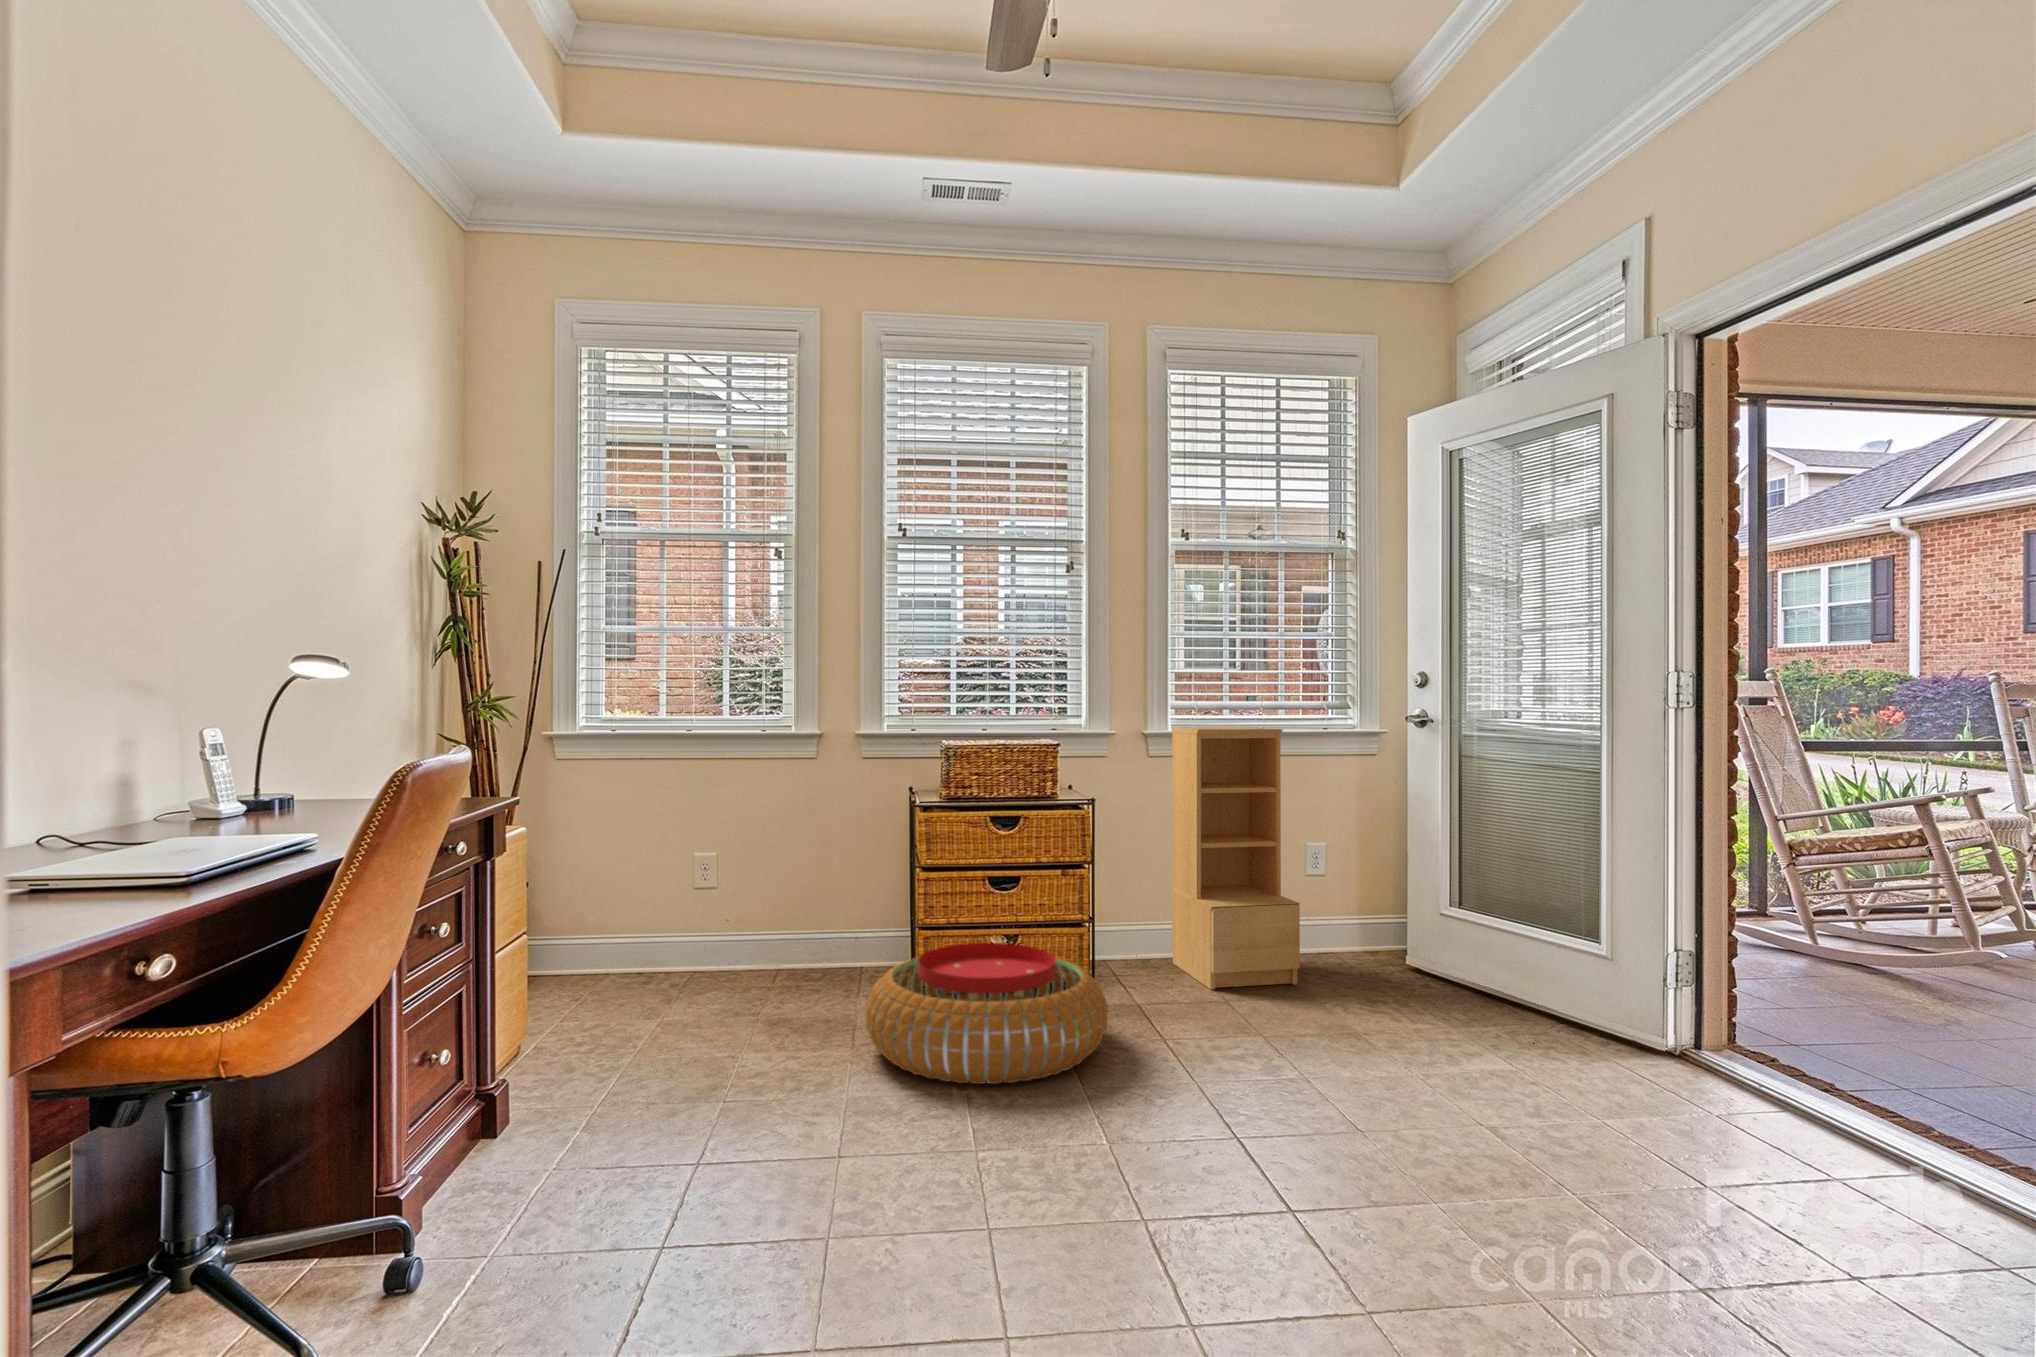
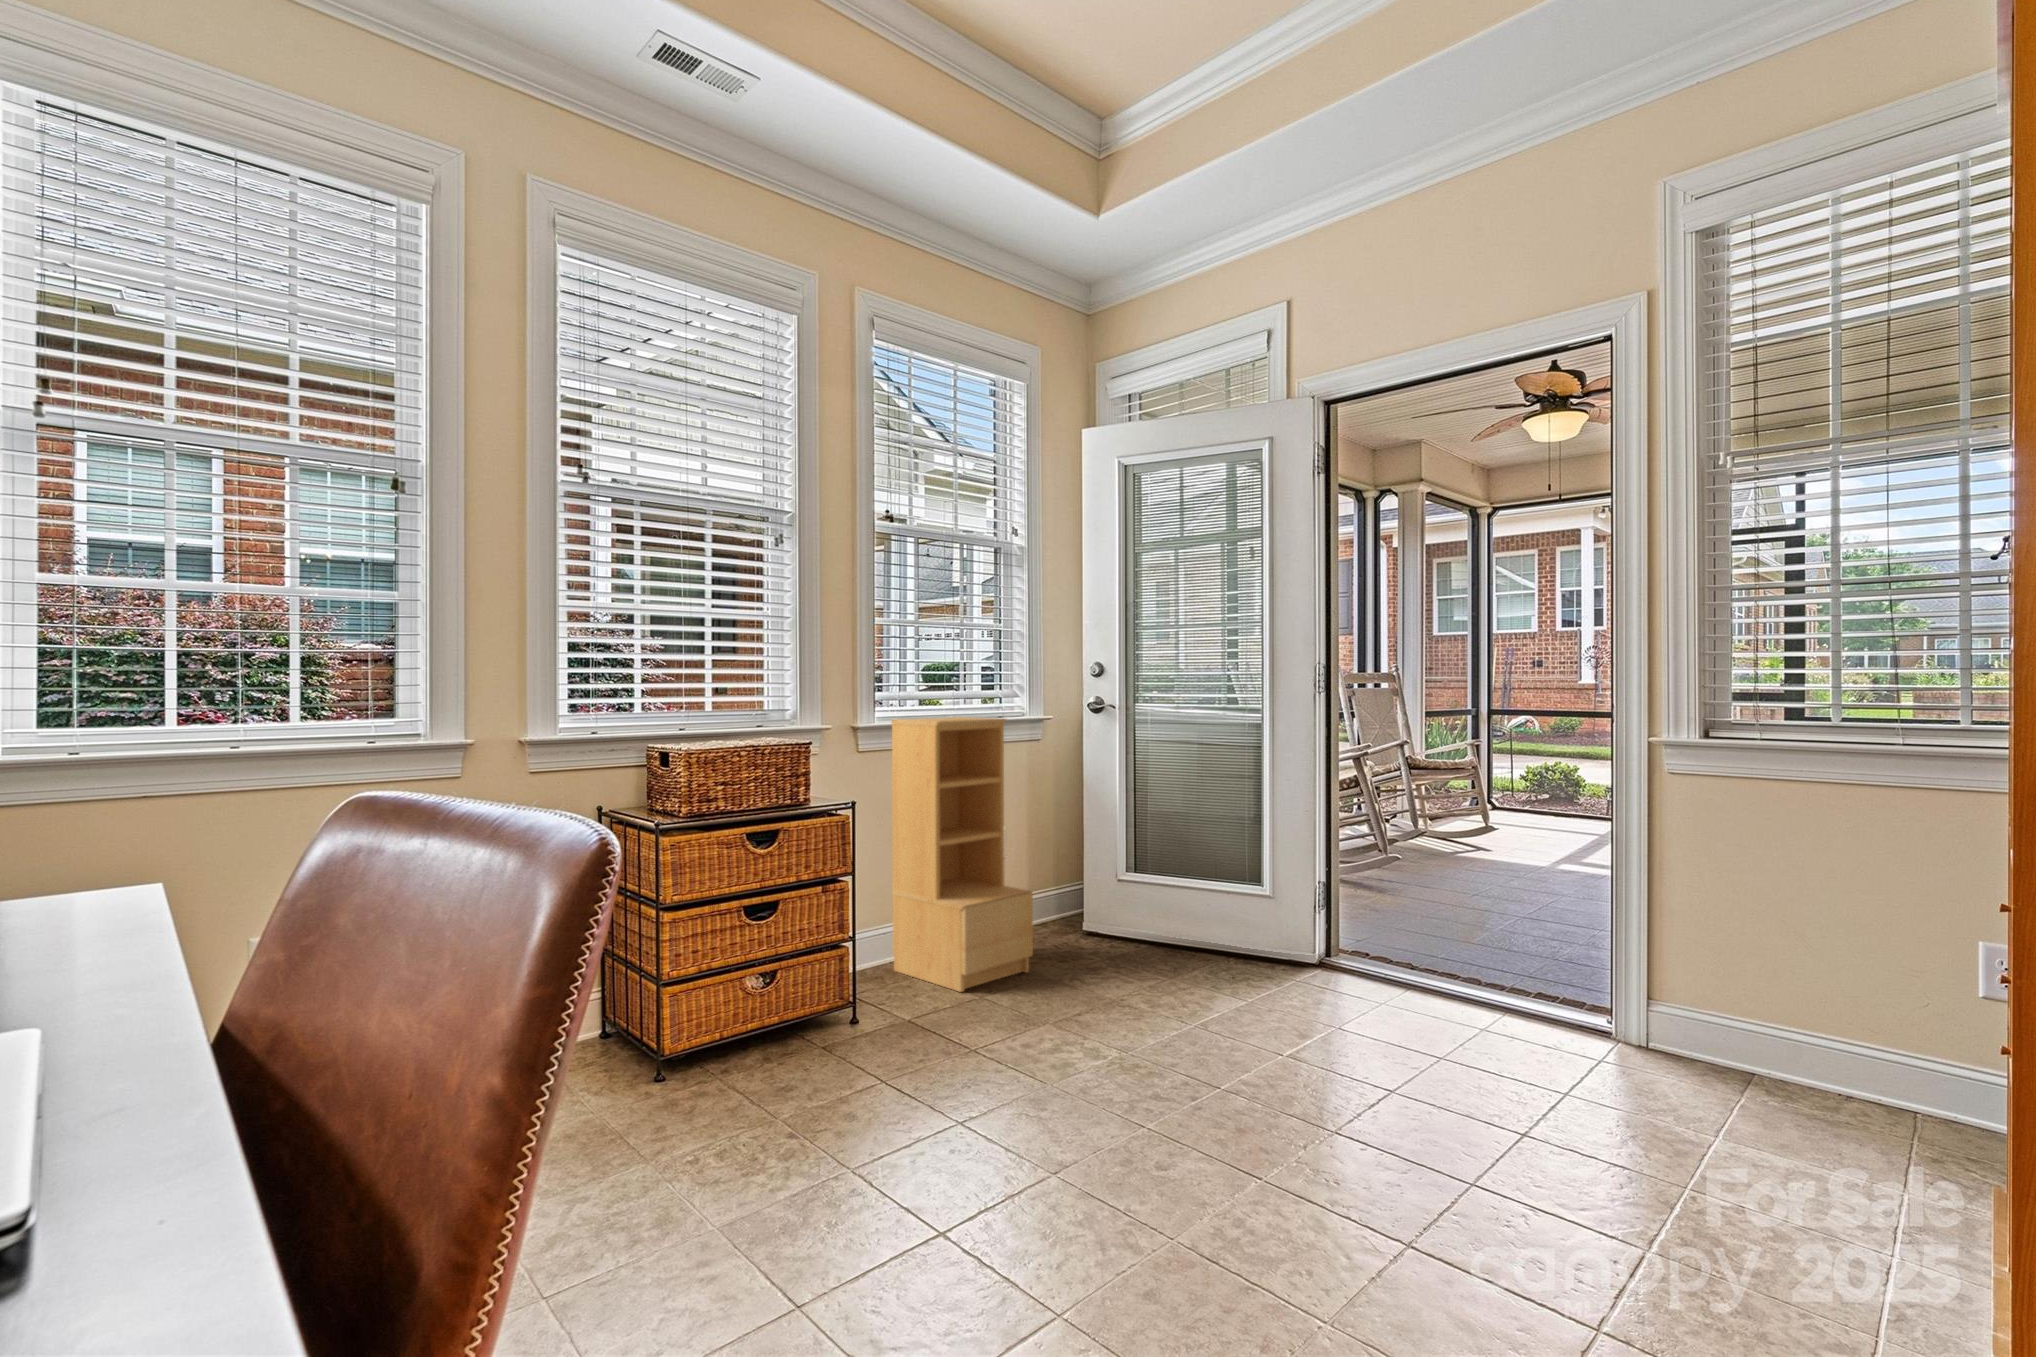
pouf: present [865,943,1108,1084] -> none [656,982,953,1168]

